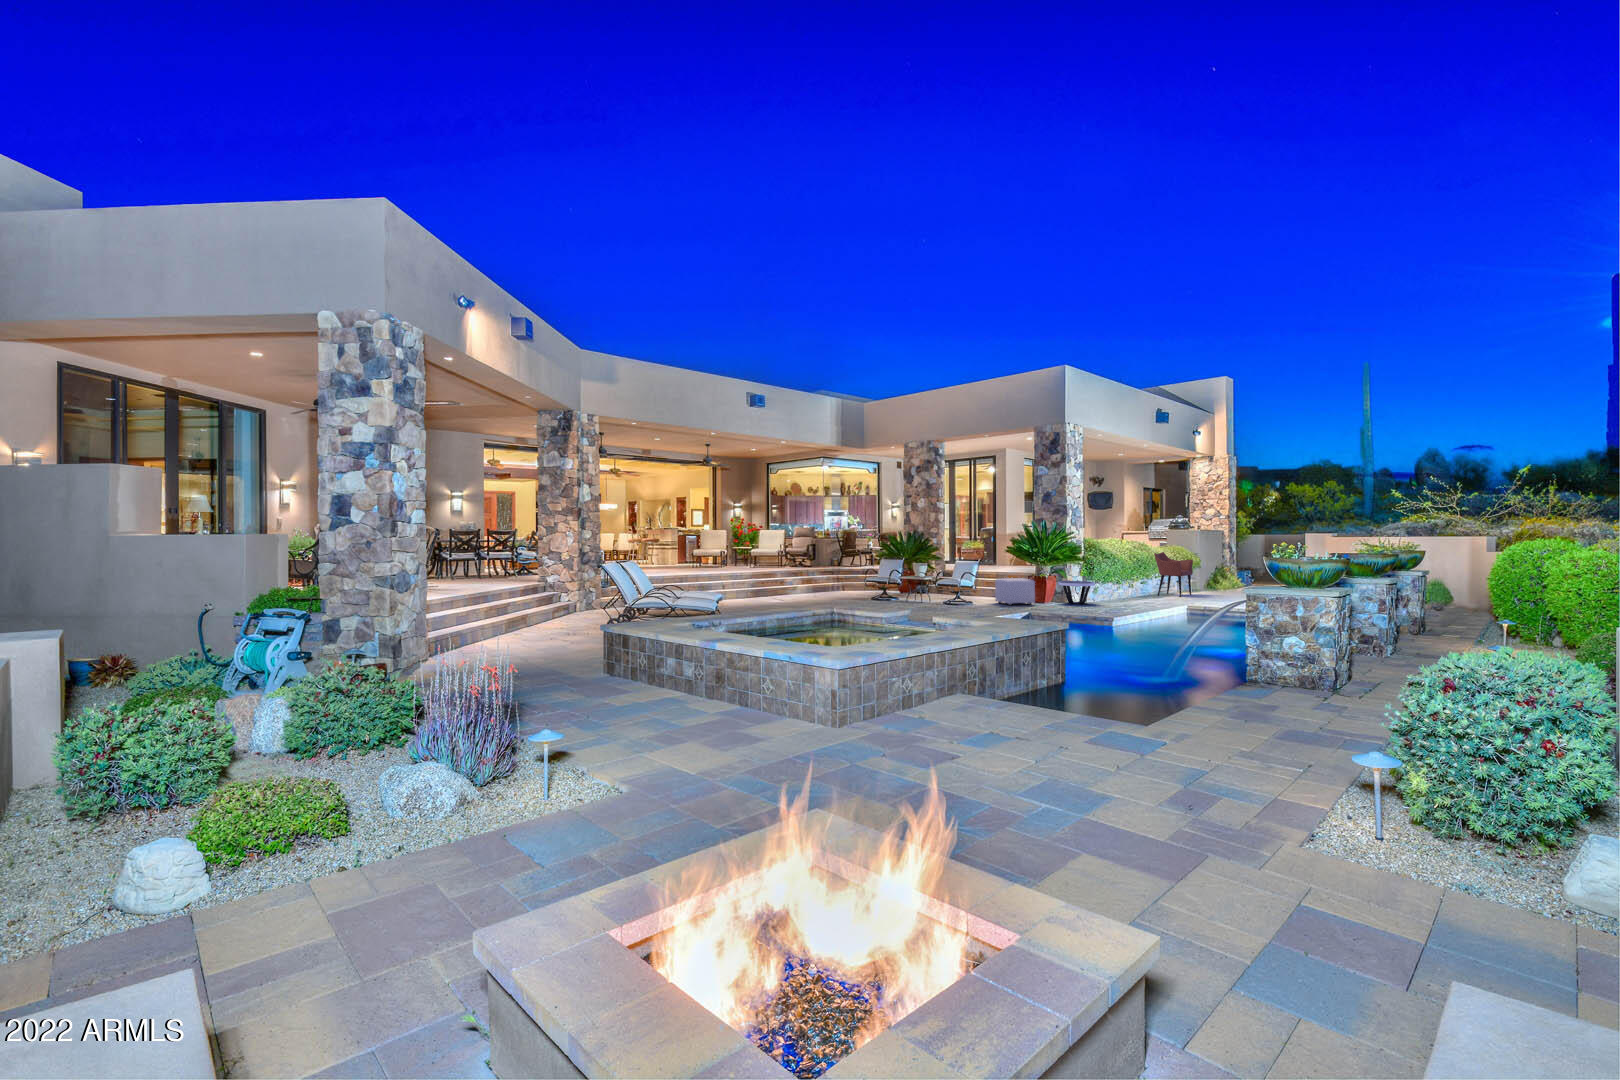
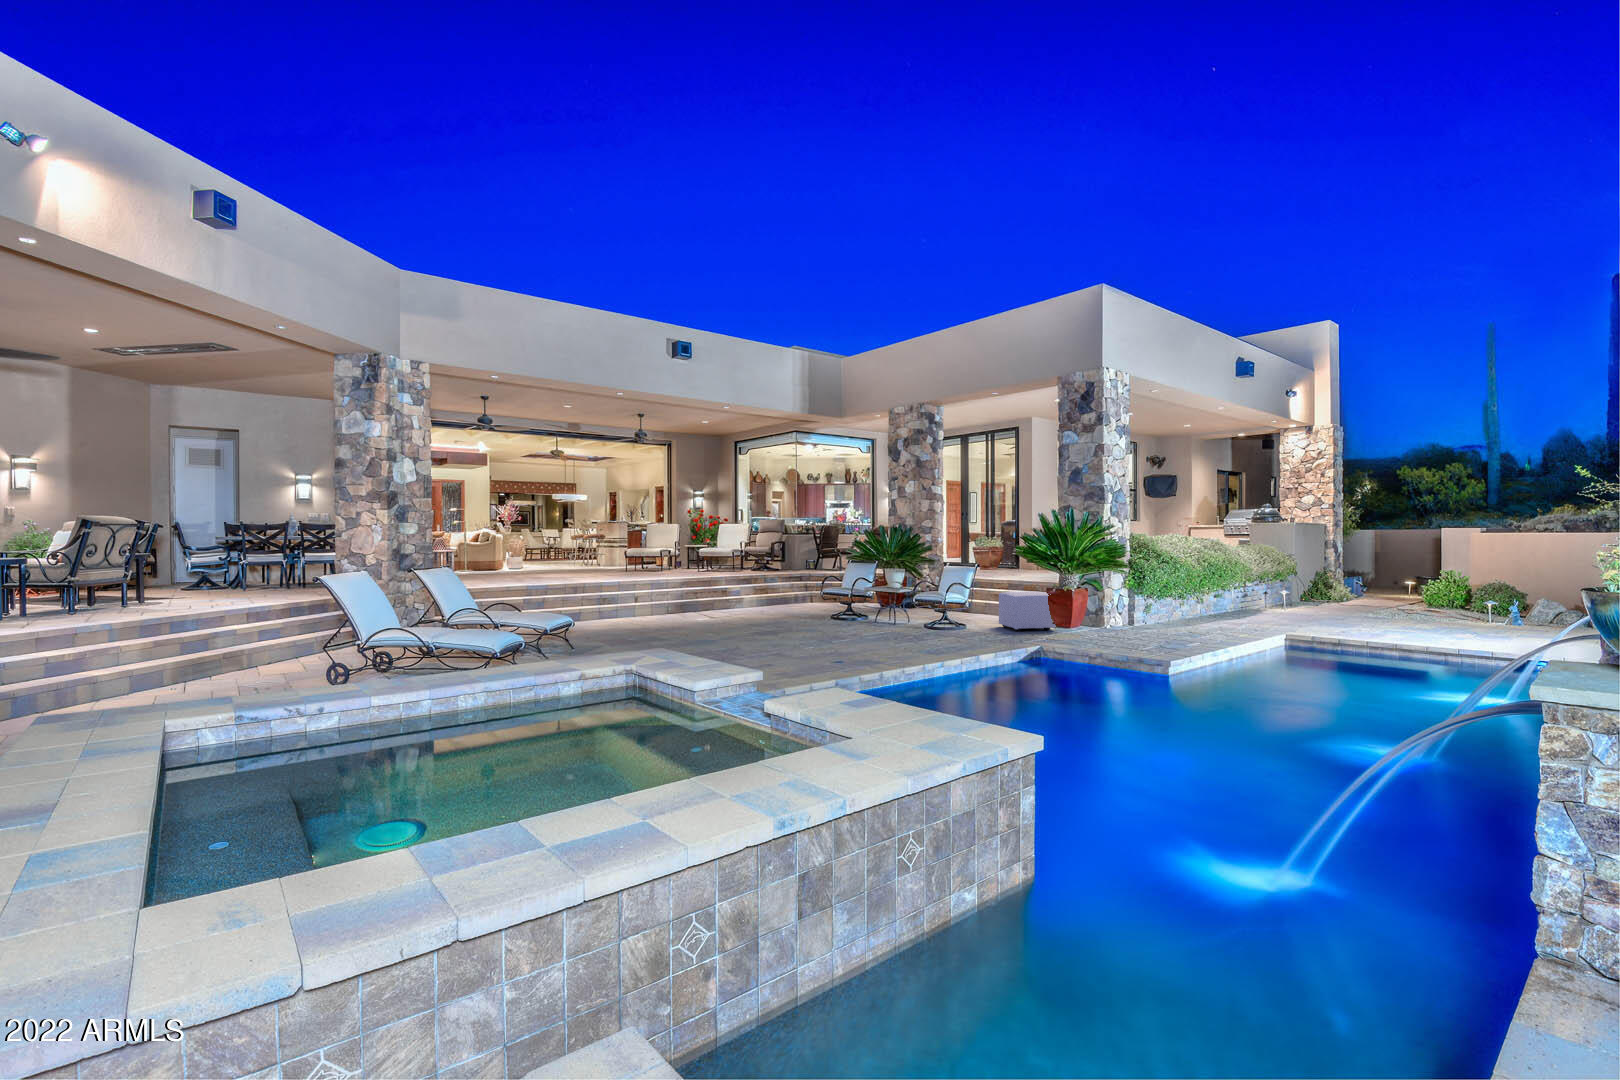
armchair: present [1154,552,1193,597] -> none [1233,553,1289,618]
side table: present [1059,580,1094,605] -> none [1091,595,1144,631]

